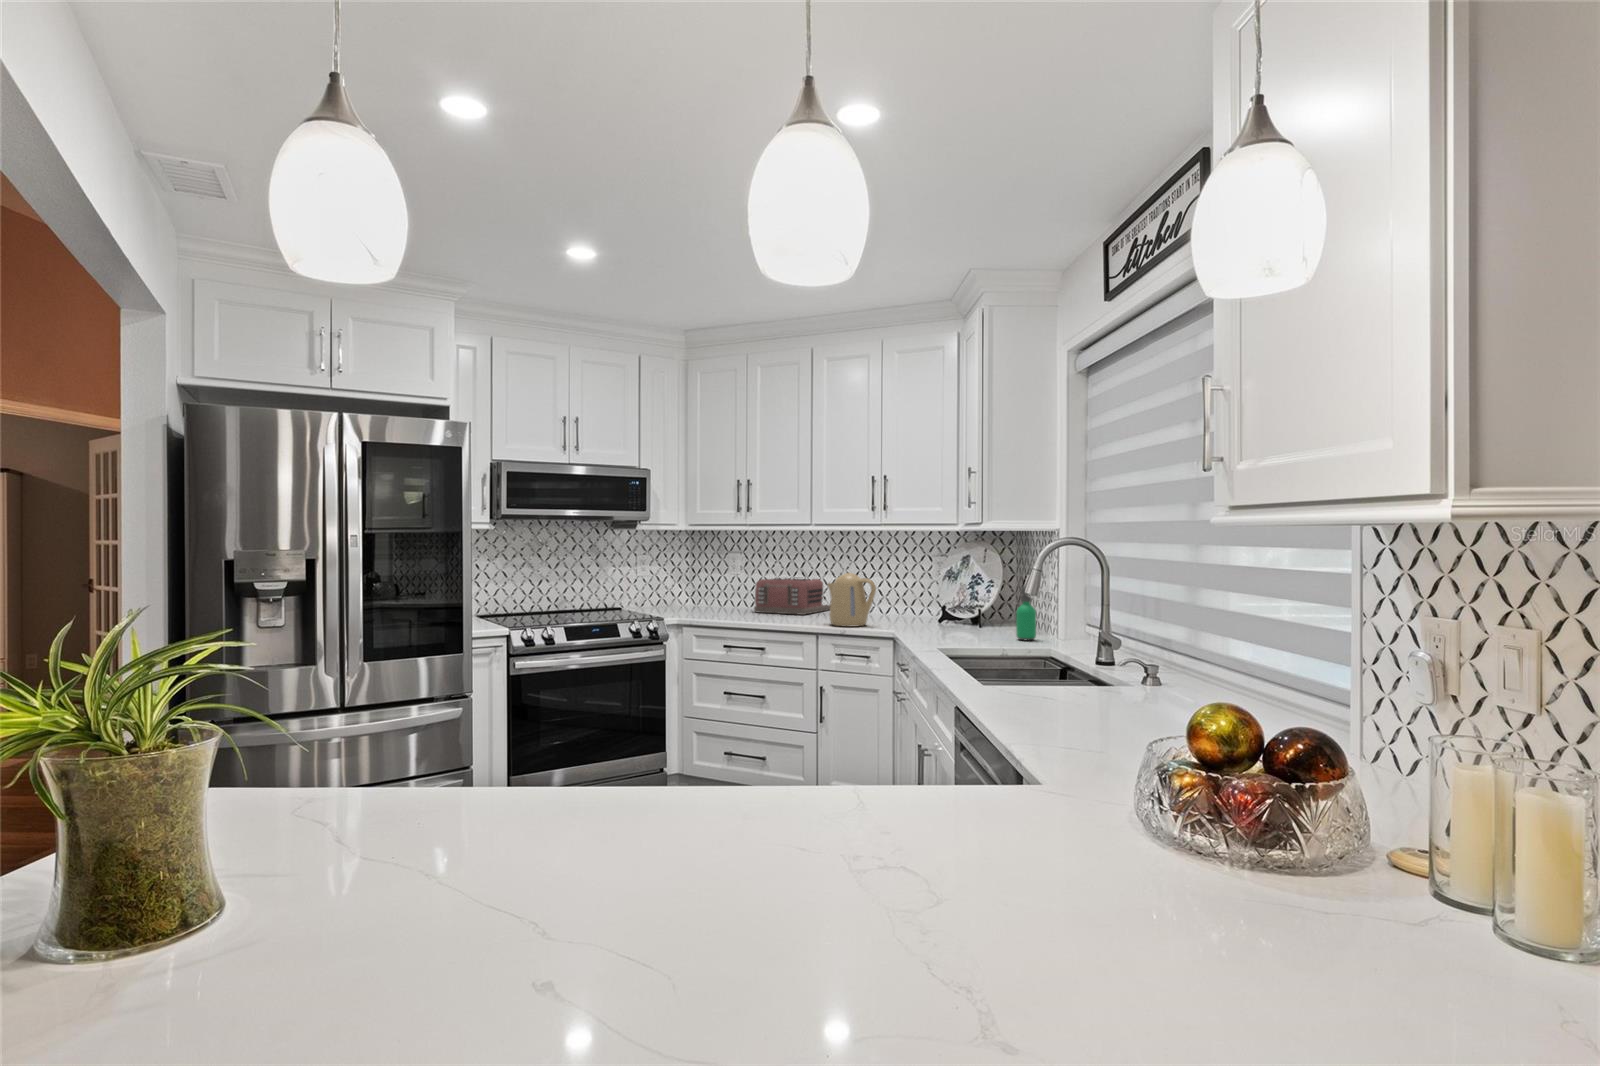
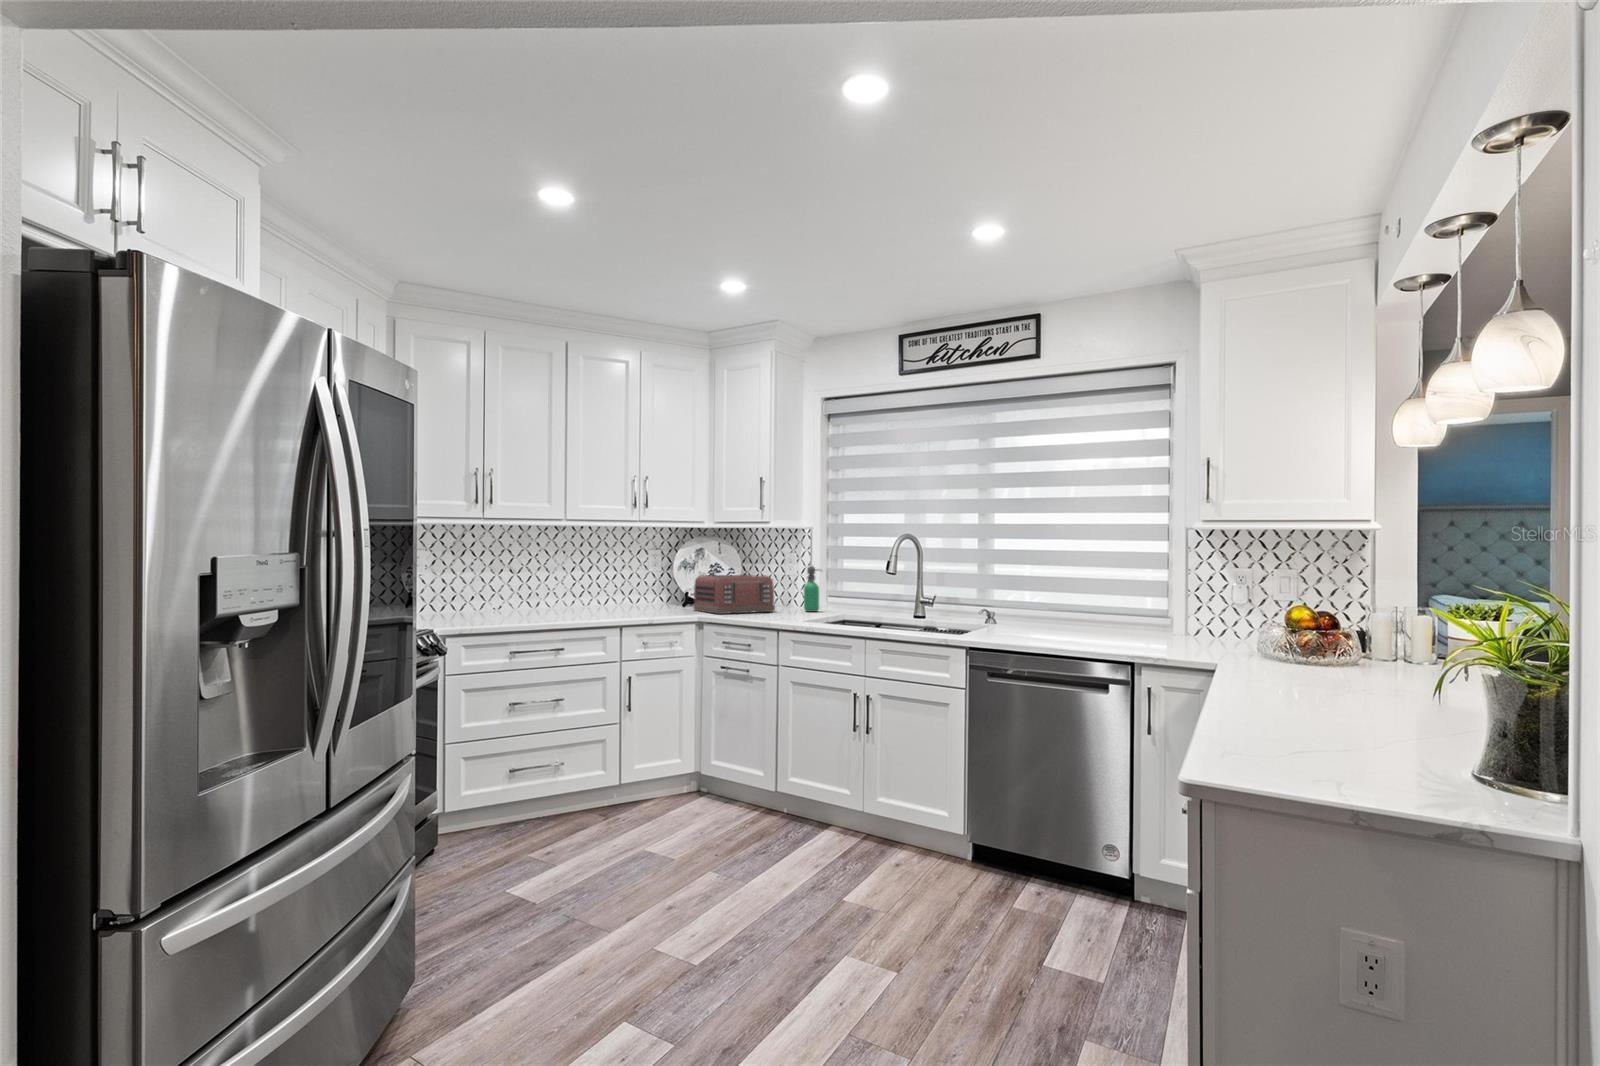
kettle: present [828,573,876,627] -> none [613,563,667,617]
toaster: present [754,577,830,615] -> present [693,575,775,614]

